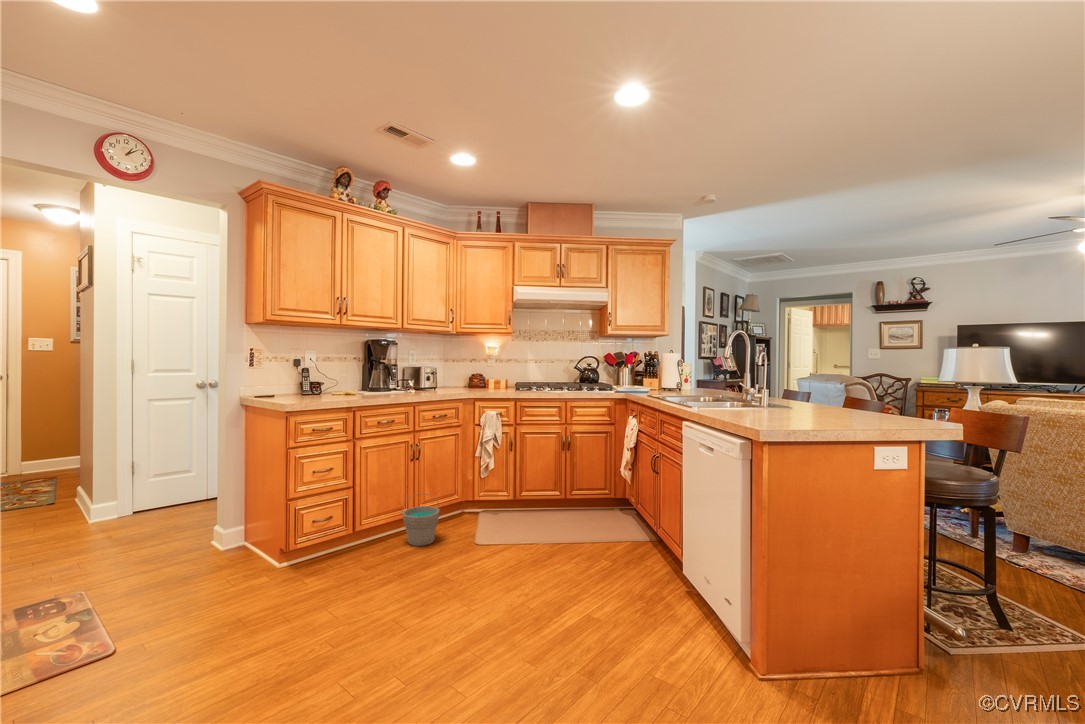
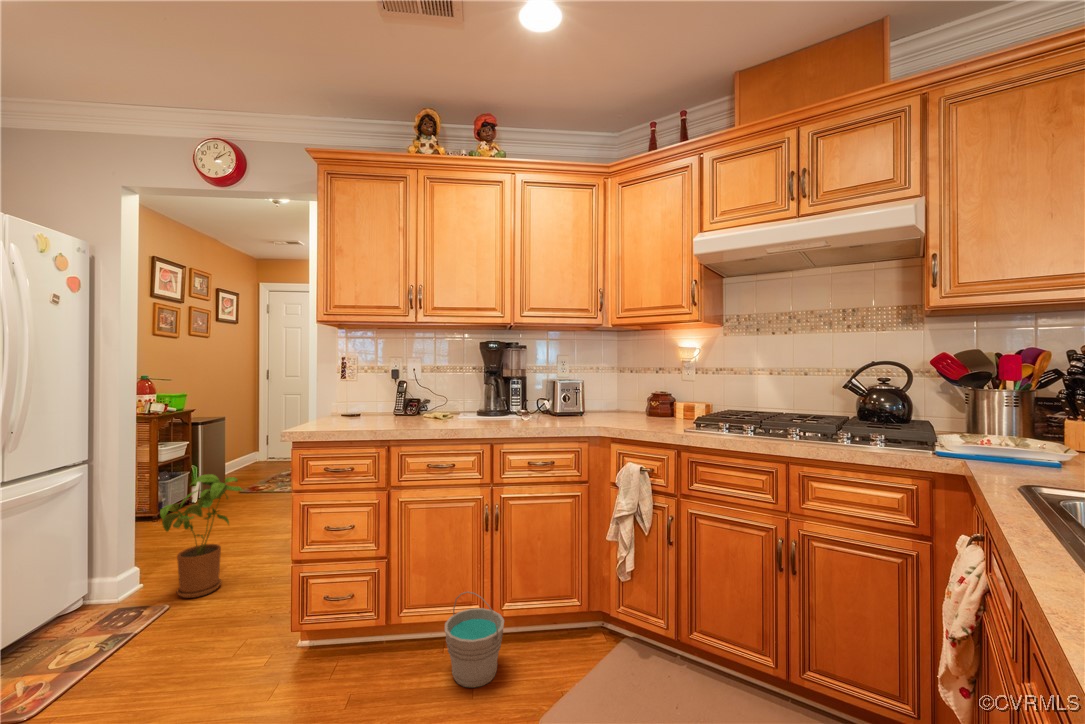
house plant: none [63,461,152,586] -> present [160,474,242,598]

